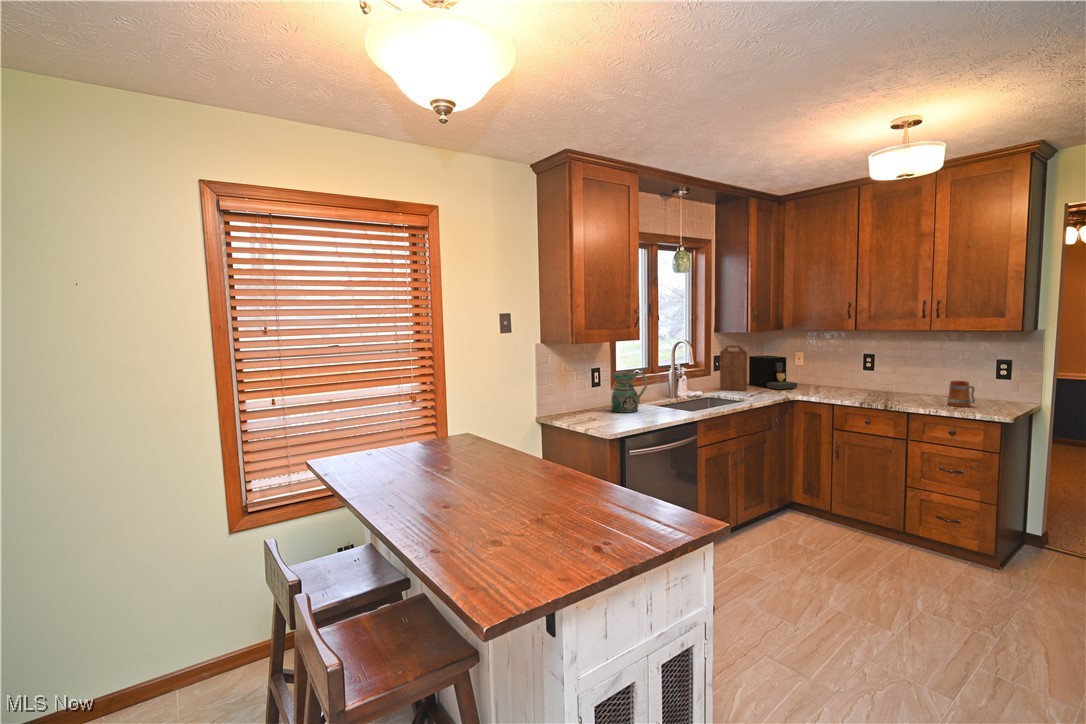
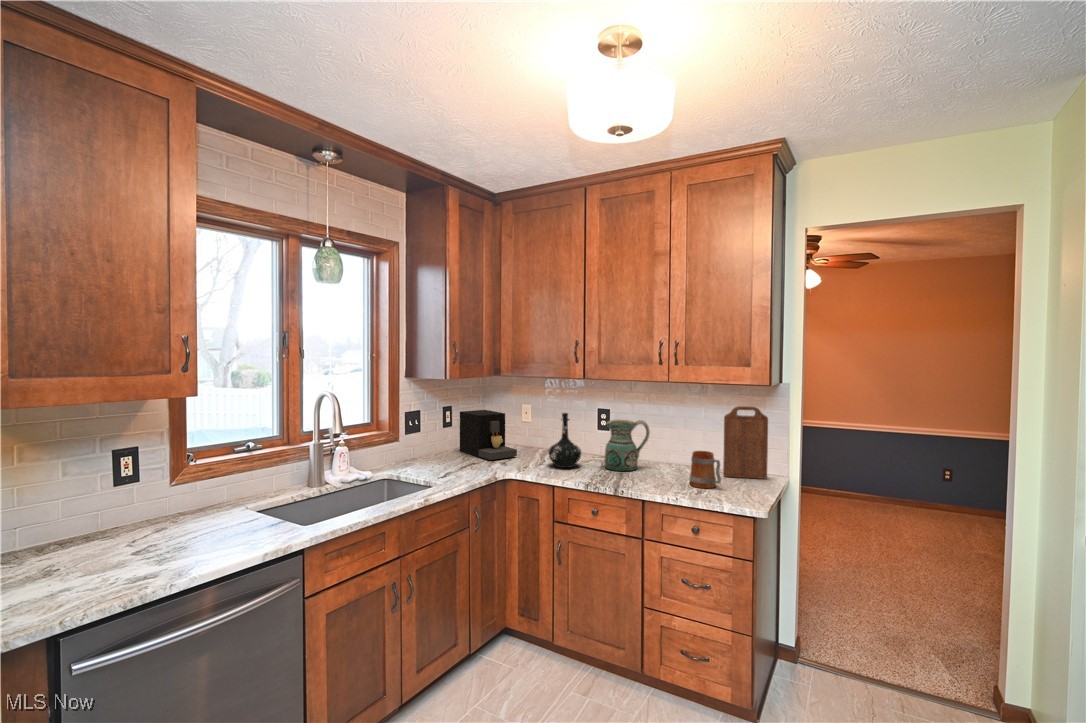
cutting board: present [720,345,747,391] -> present [723,406,768,479]
bottle: none [826,355,853,395] -> present [548,413,581,468]
ceramic pitcher: present [611,372,648,413] -> present [605,420,650,471]

